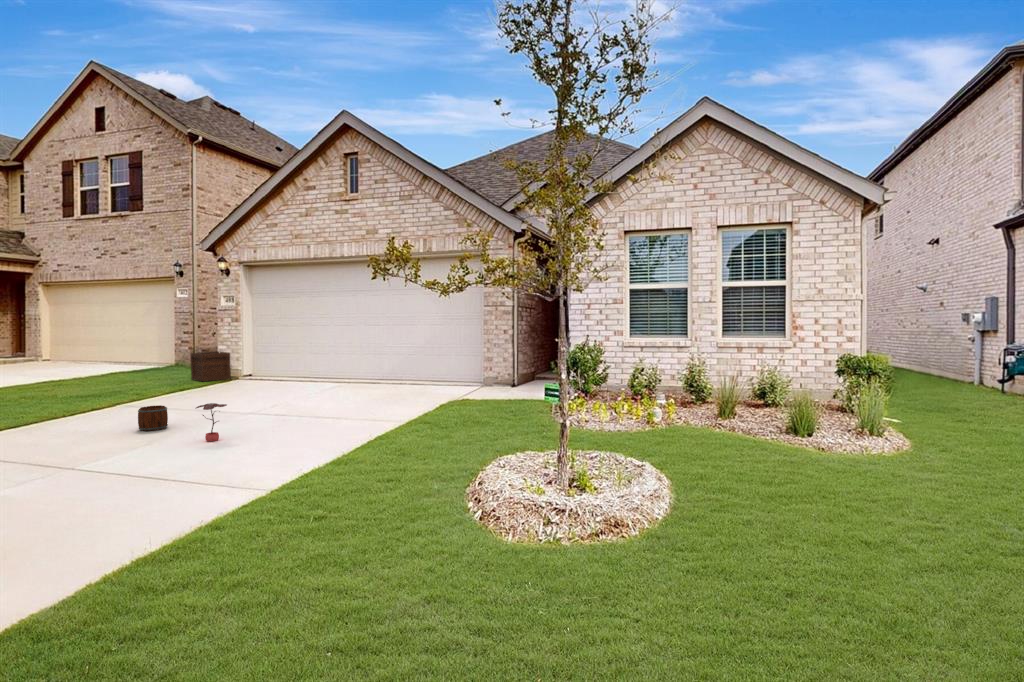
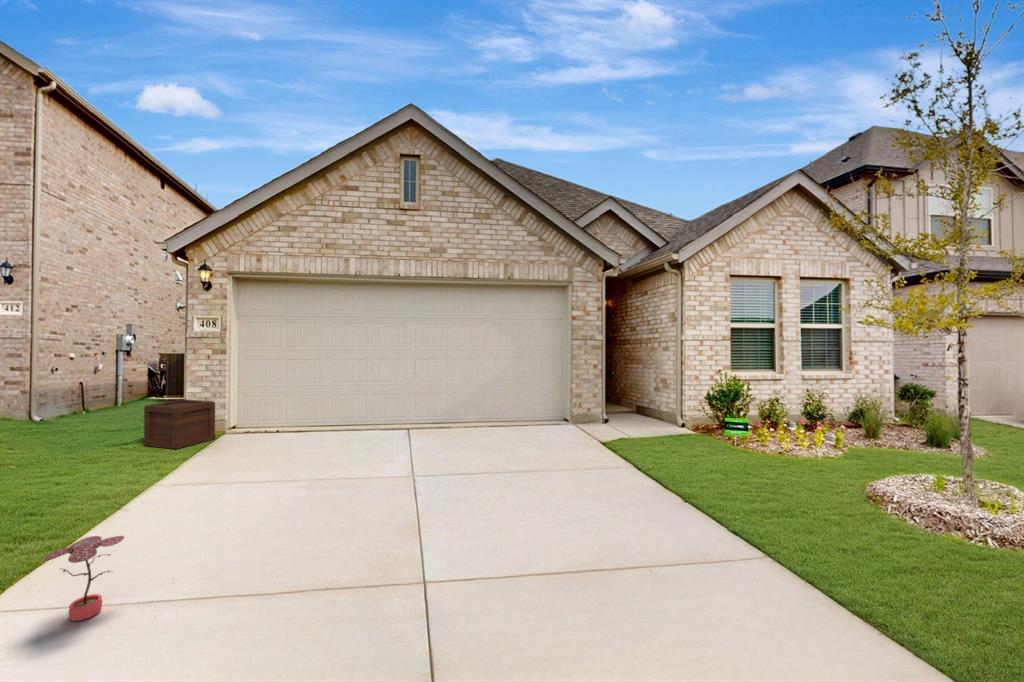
potted plant: present [196,403,227,441] -> present [44,536,124,621]
bucket: present [138,405,168,431] -> none [320,562,379,638]

